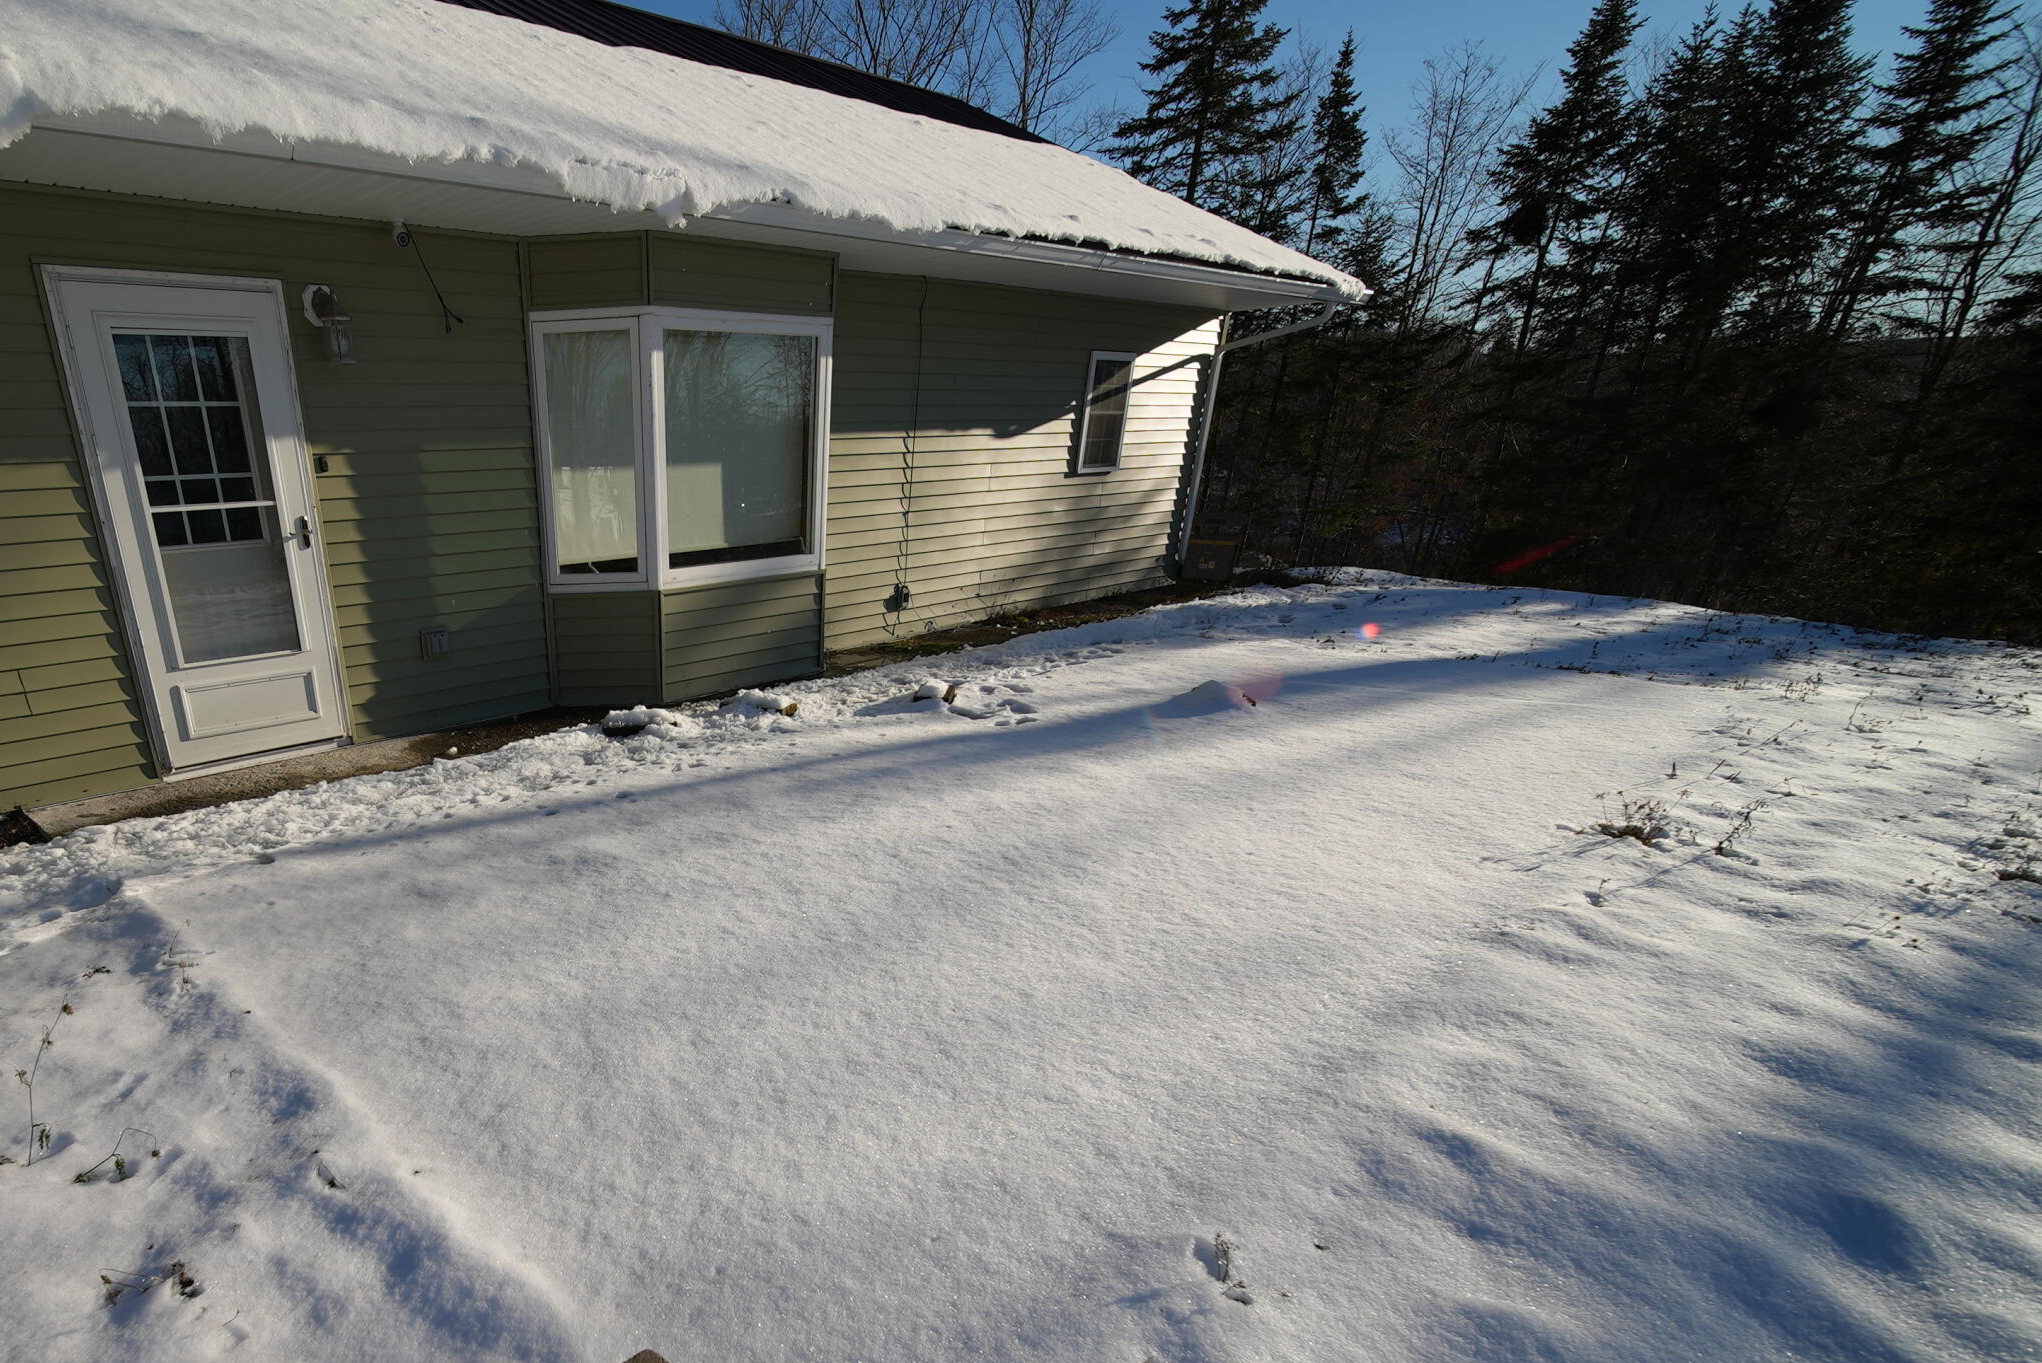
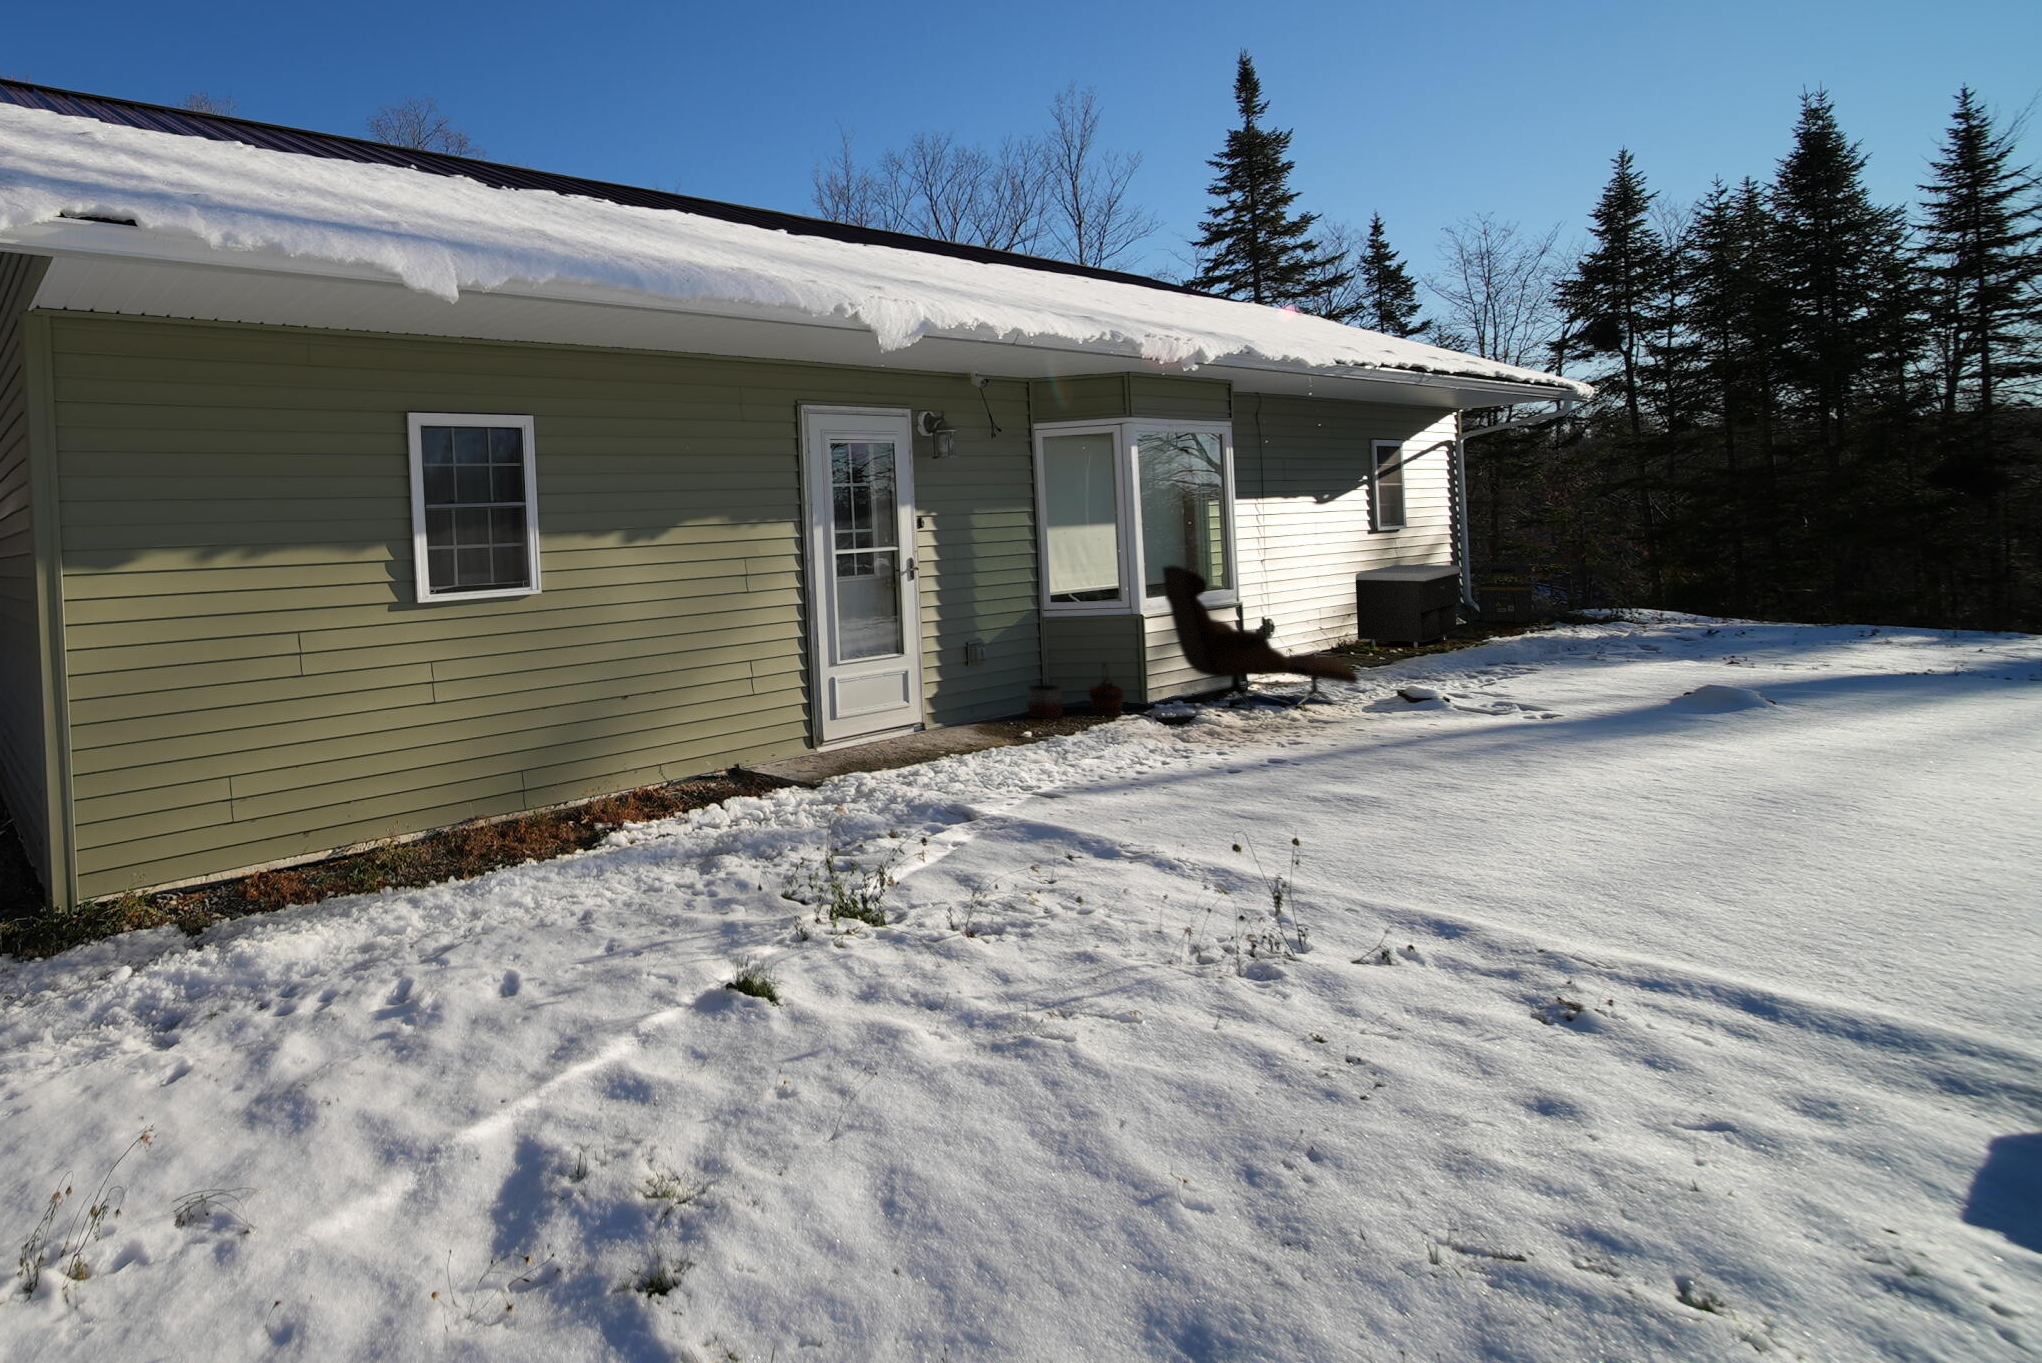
storage bench: none [1017,515,1144,618] -> present [1356,565,1461,648]
lounge chair: none [689,529,874,719] -> present [1163,565,1358,711]
wooden bucket: none [581,654,617,720] -> present [1089,663,1123,716]
planter: none [512,679,551,721] -> present [1027,685,1063,719]

